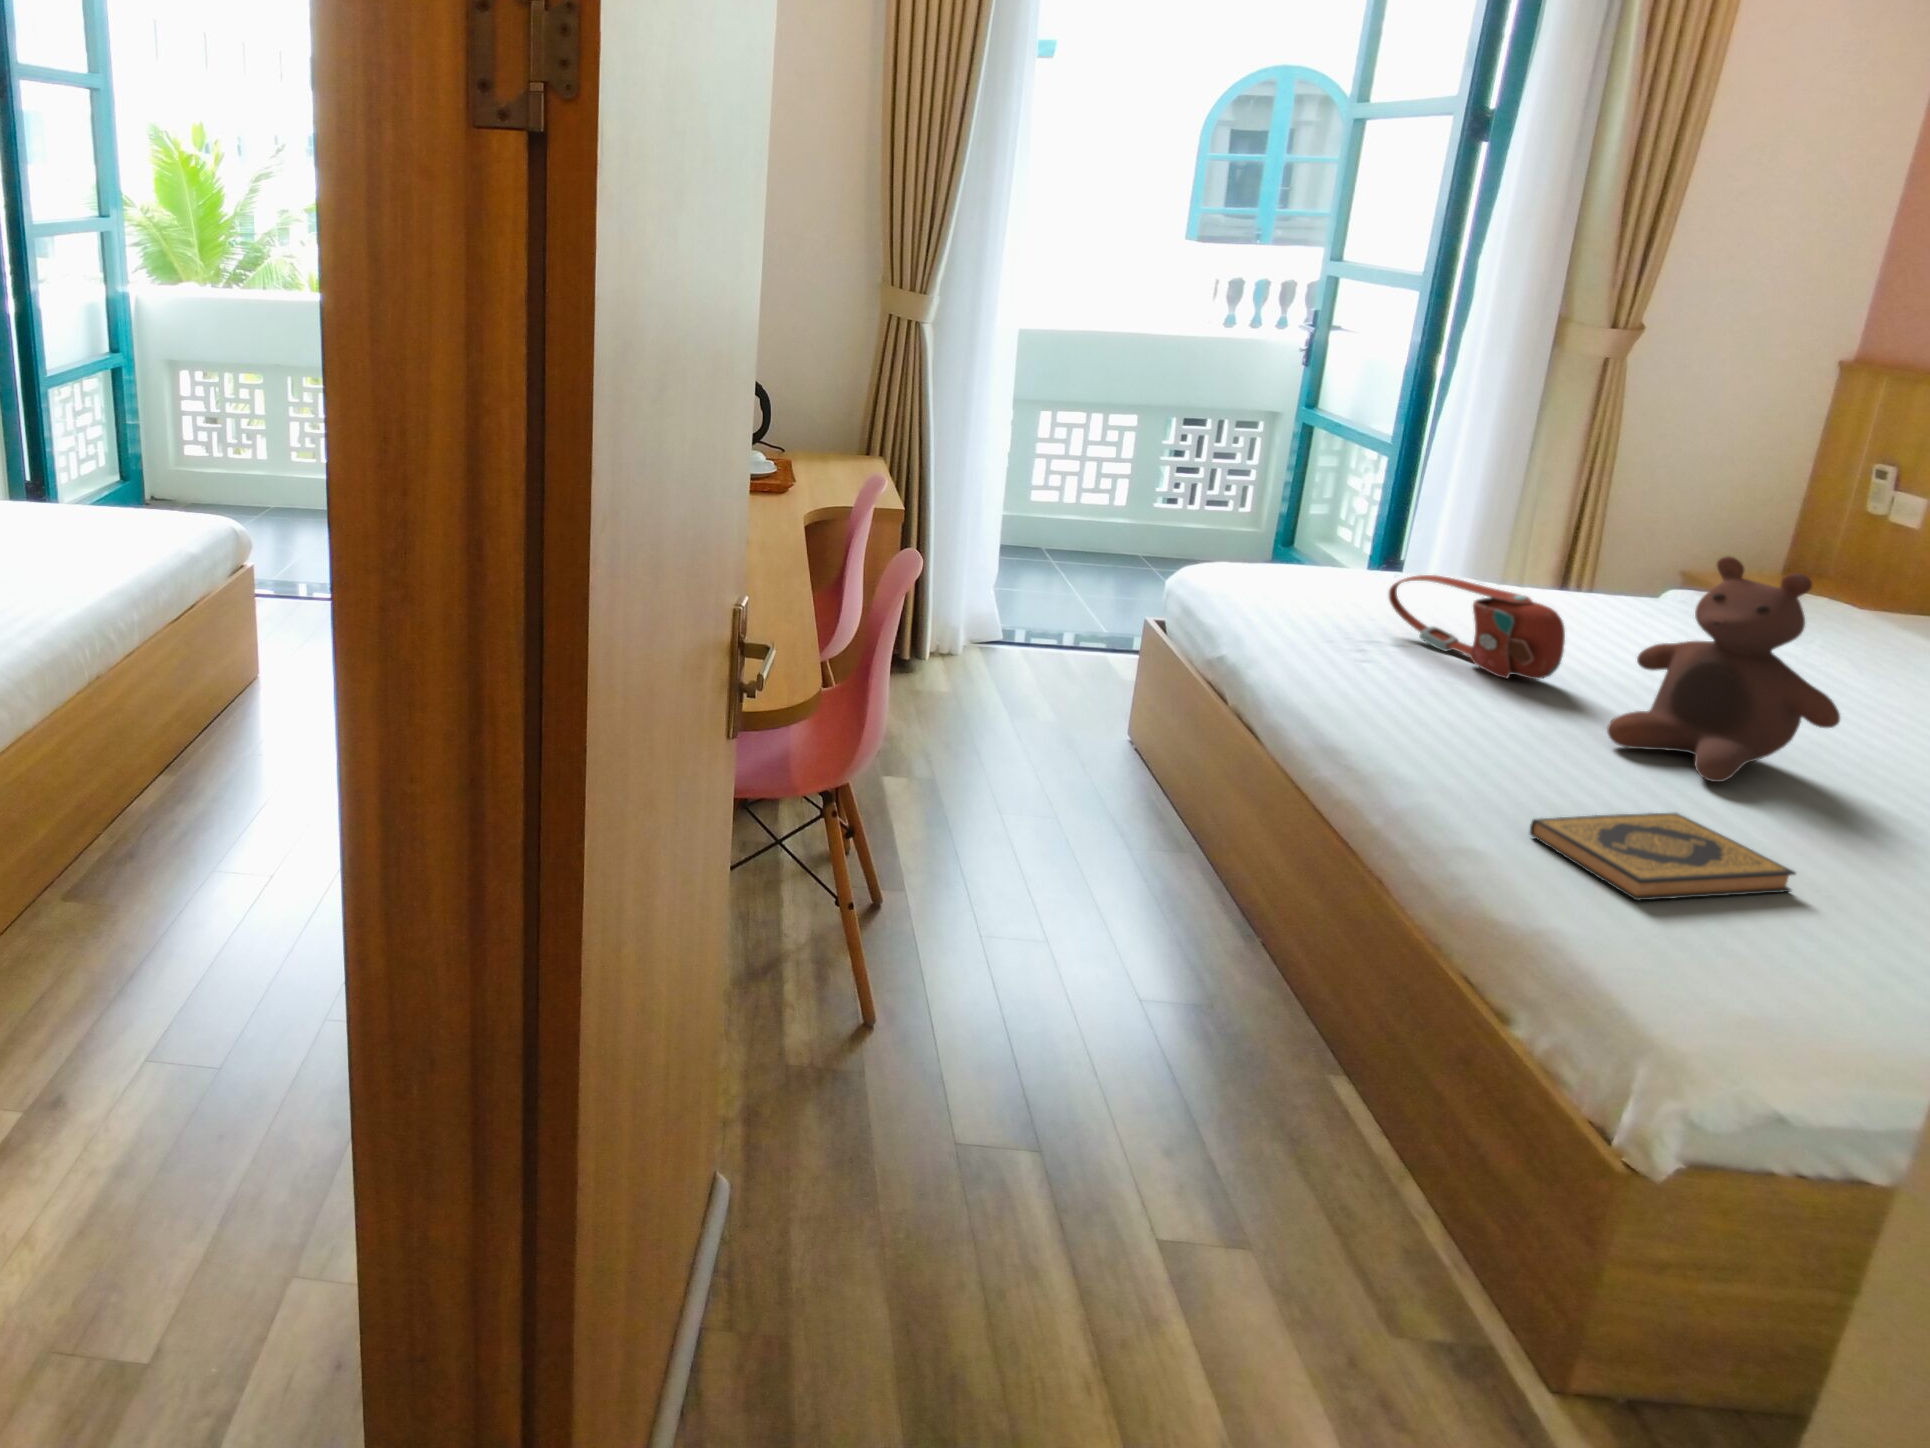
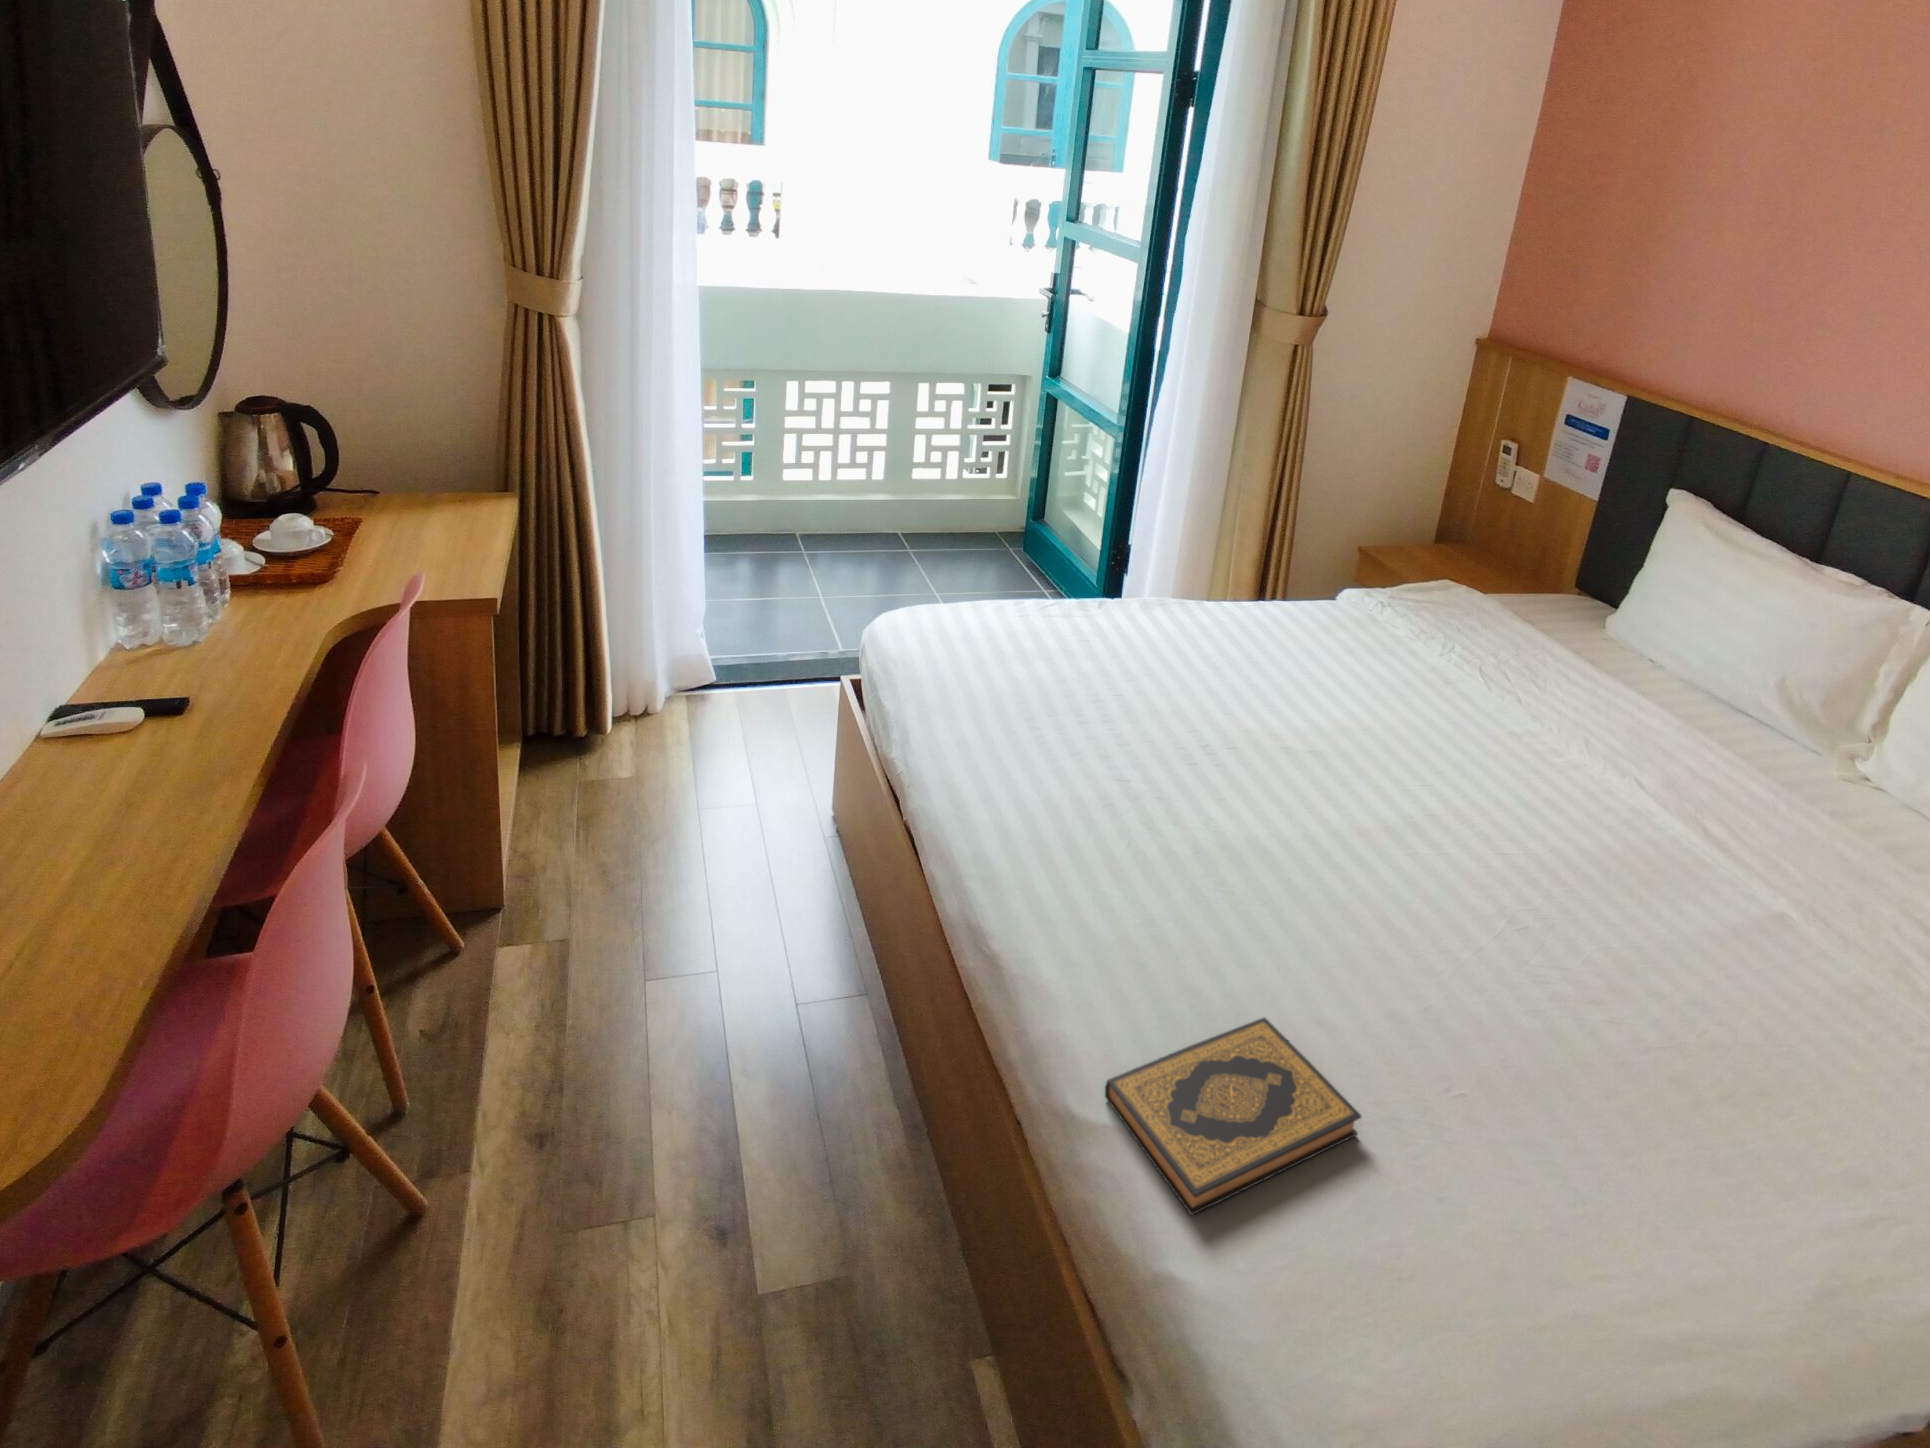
stuffed bear: present [1607,556,1840,782] -> none [1228,664,1429,932]
handbag: present [1389,575,1565,679] -> none [1053,650,1207,776]

